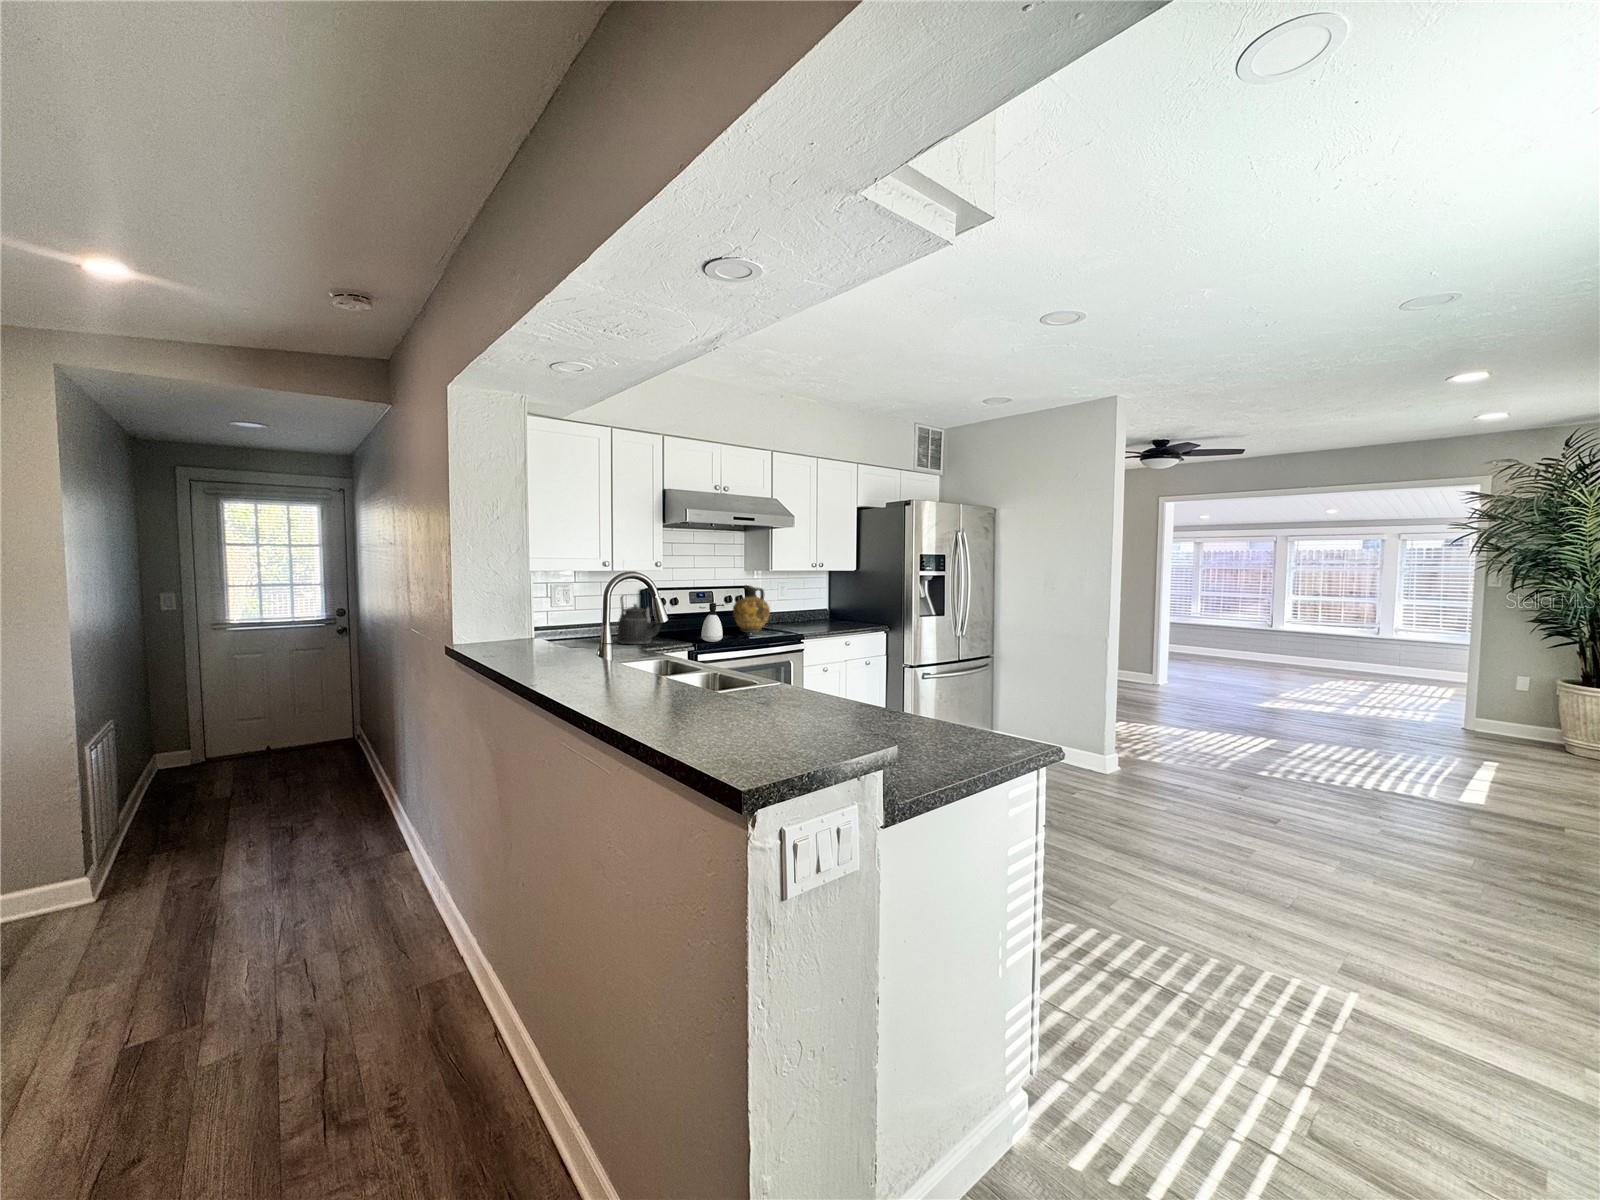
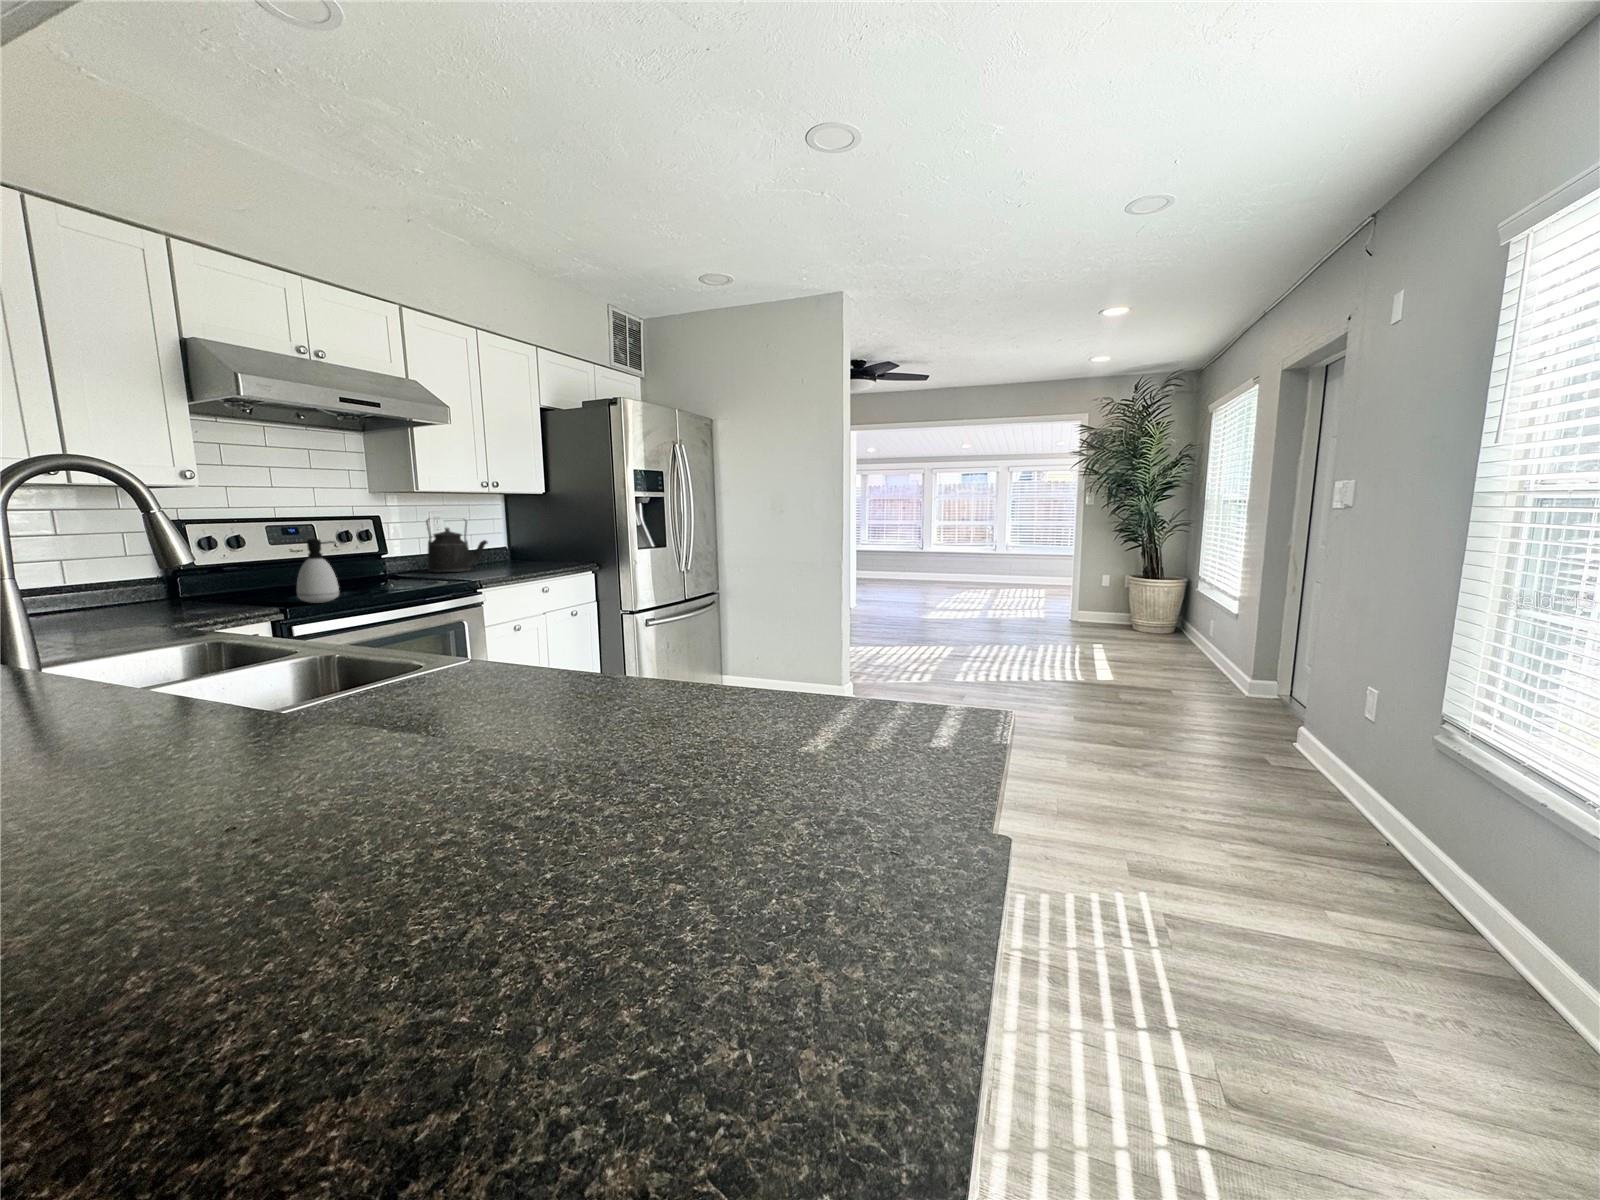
ceramic jug: present [733,585,770,632] -> none [353,513,420,584]
kettle: present [617,595,662,644] -> present [426,519,488,572]

